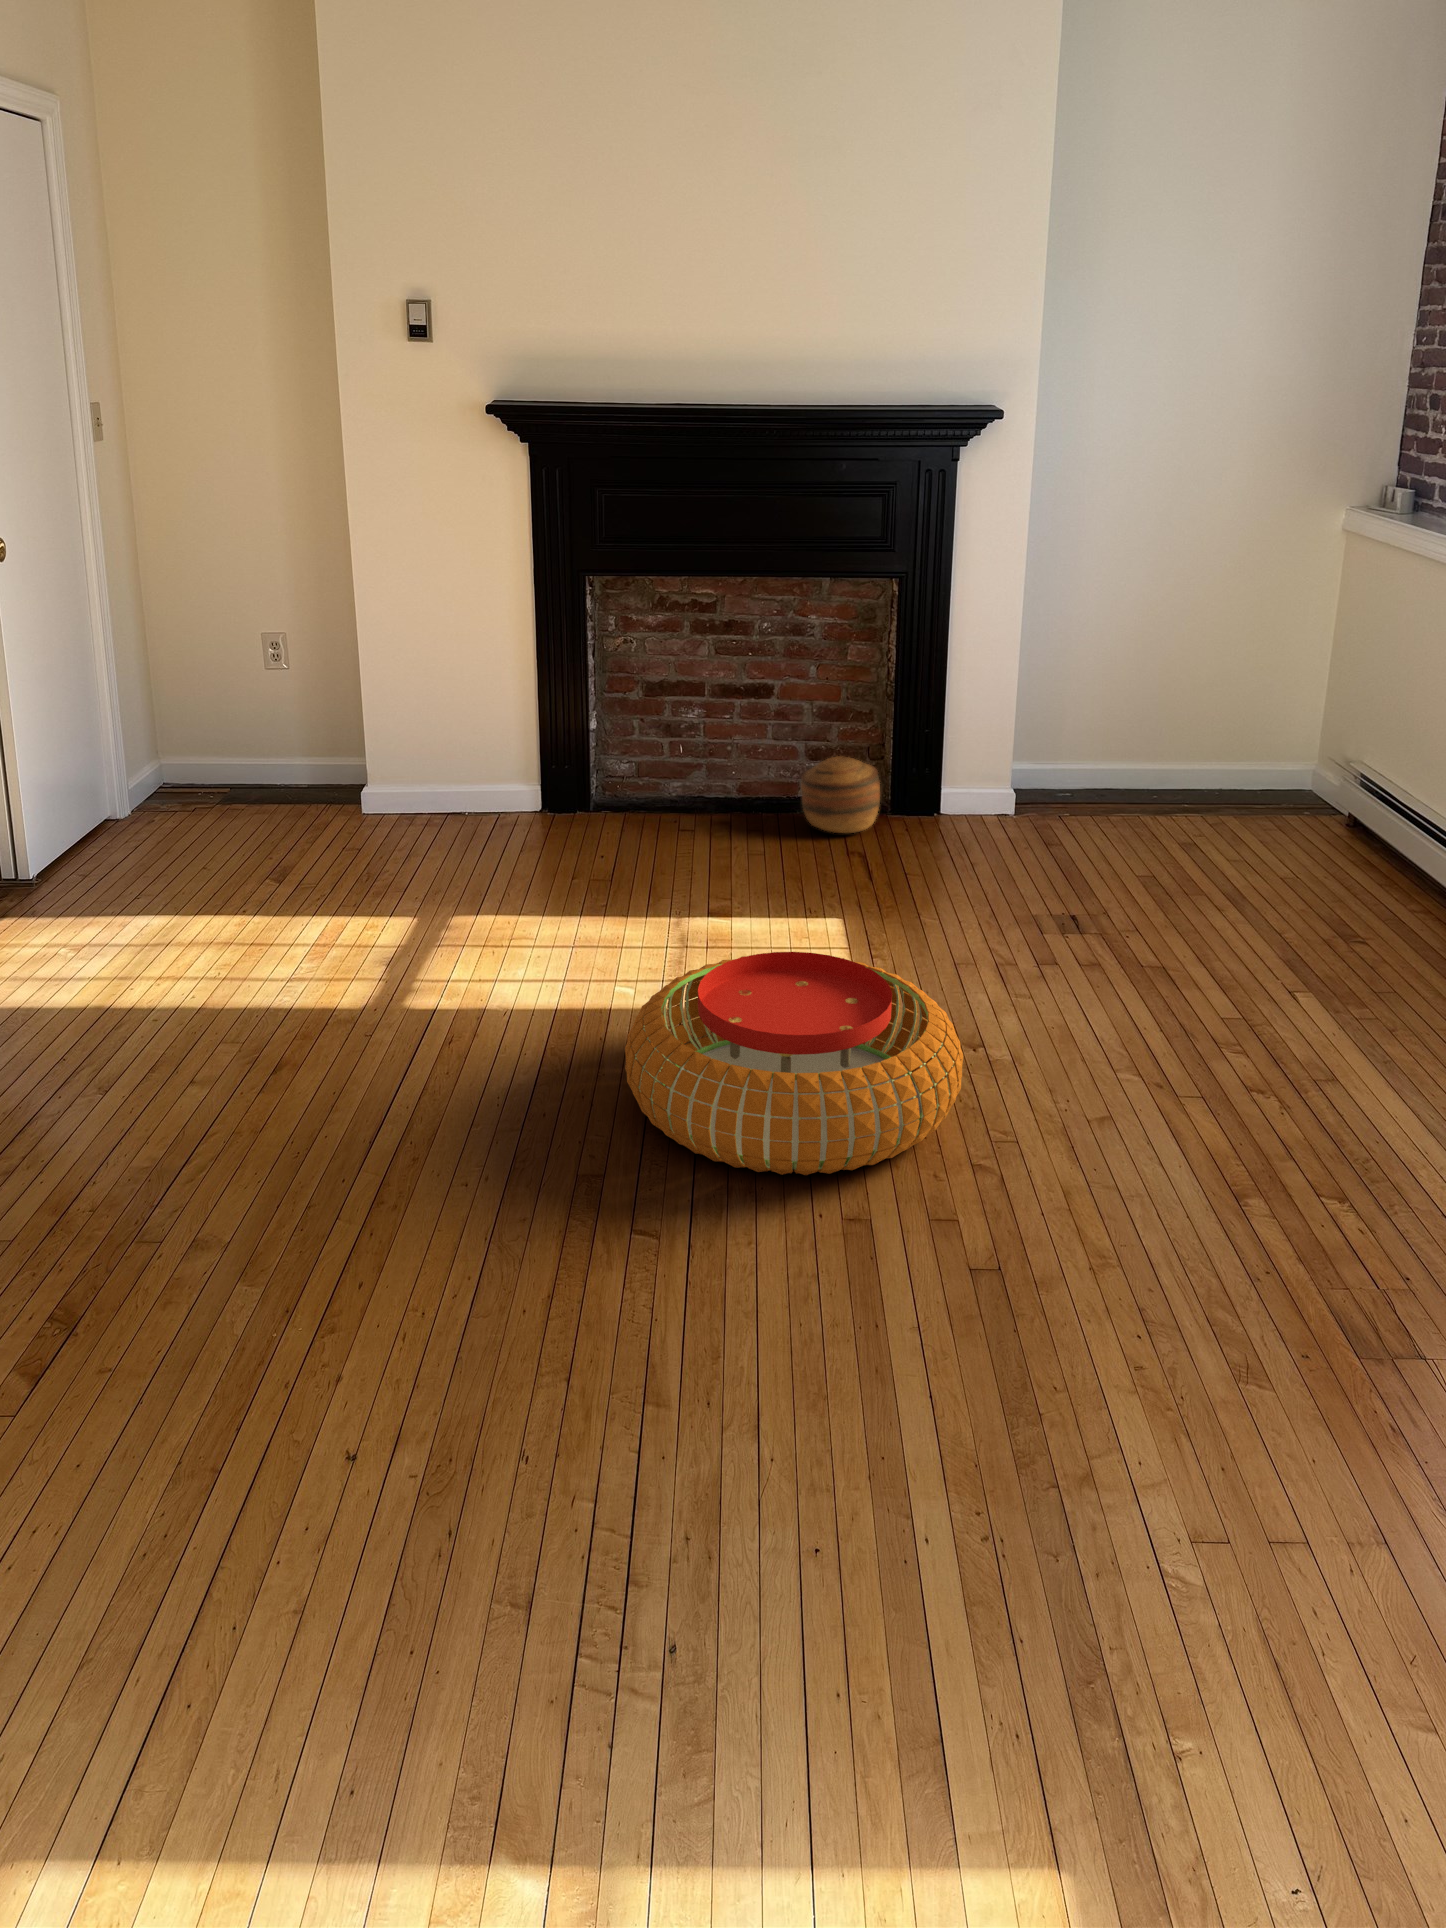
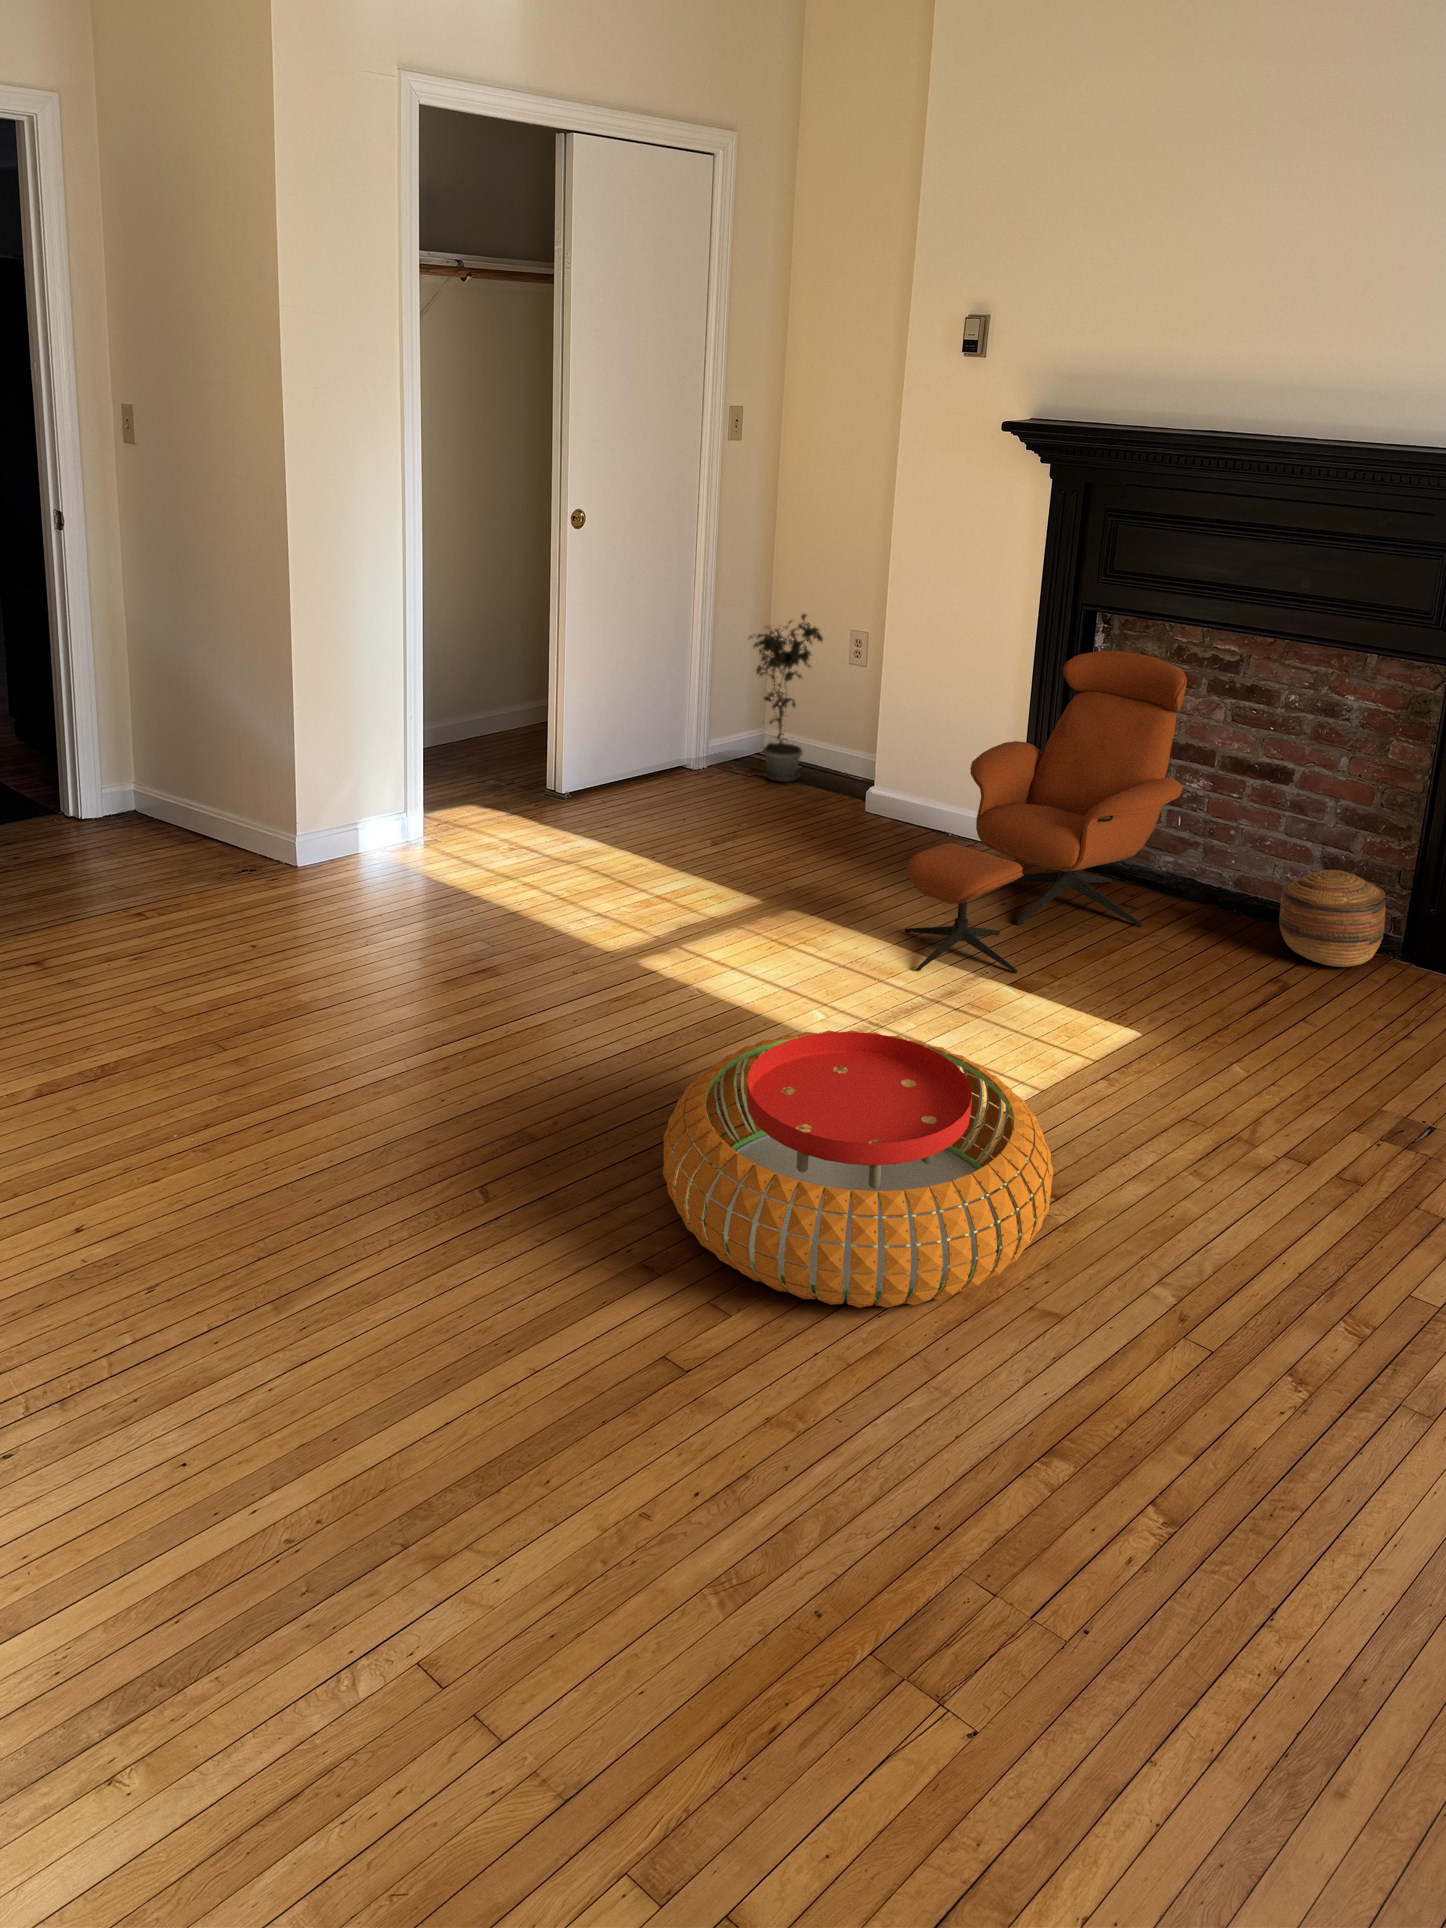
lounge chair: none [526,608,717,926] -> present [905,651,1187,973]
potted plant: none [178,623,260,808] -> present [749,614,823,782]

